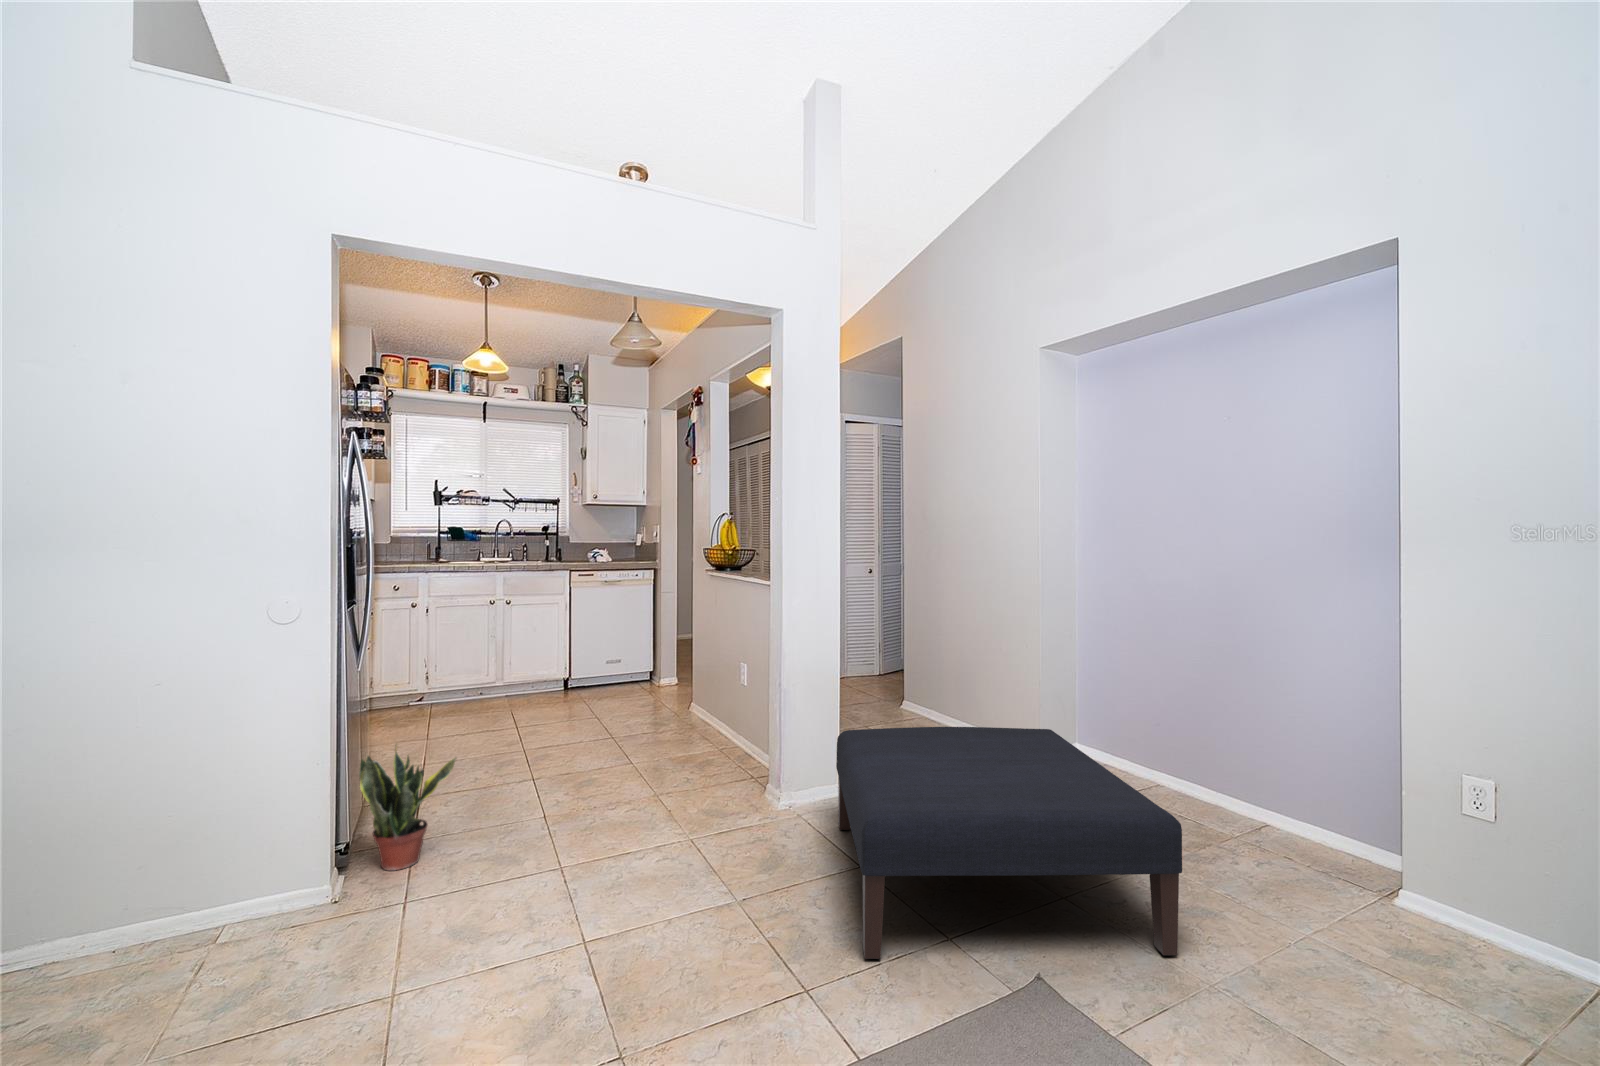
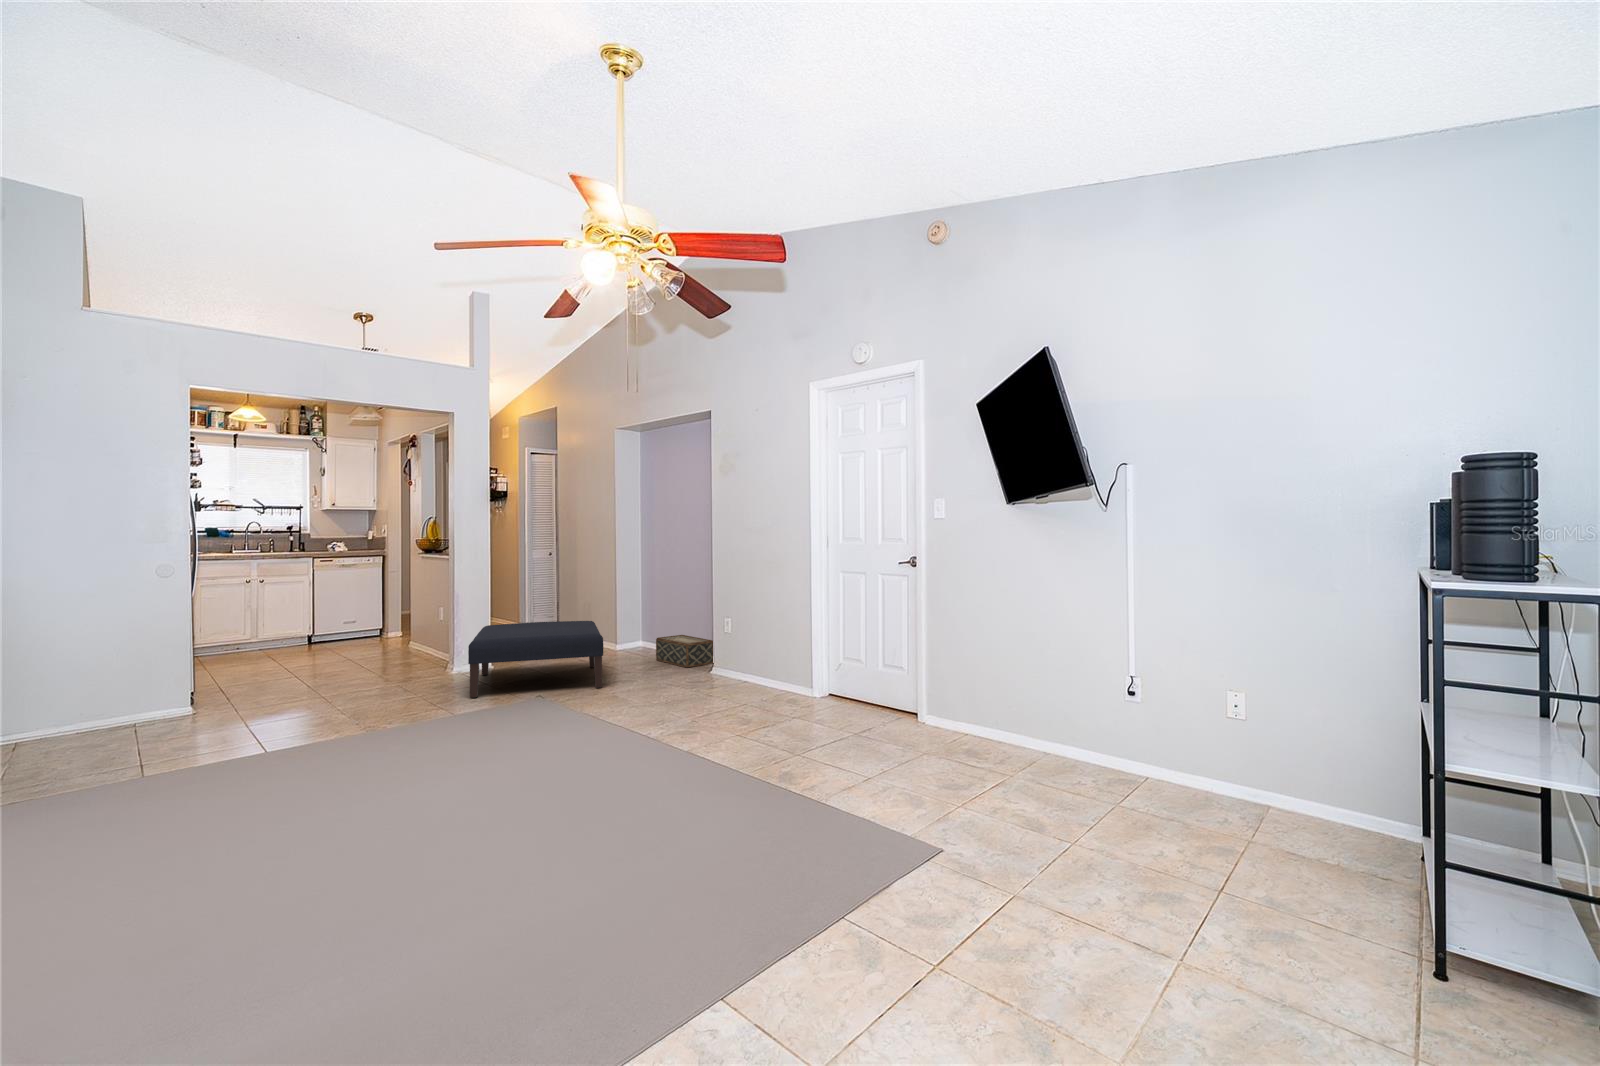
potted plant: present [359,751,456,870] -> none [200,635,260,702]
woven basket: none [1166,757,1337,863] -> present [656,635,713,667]

